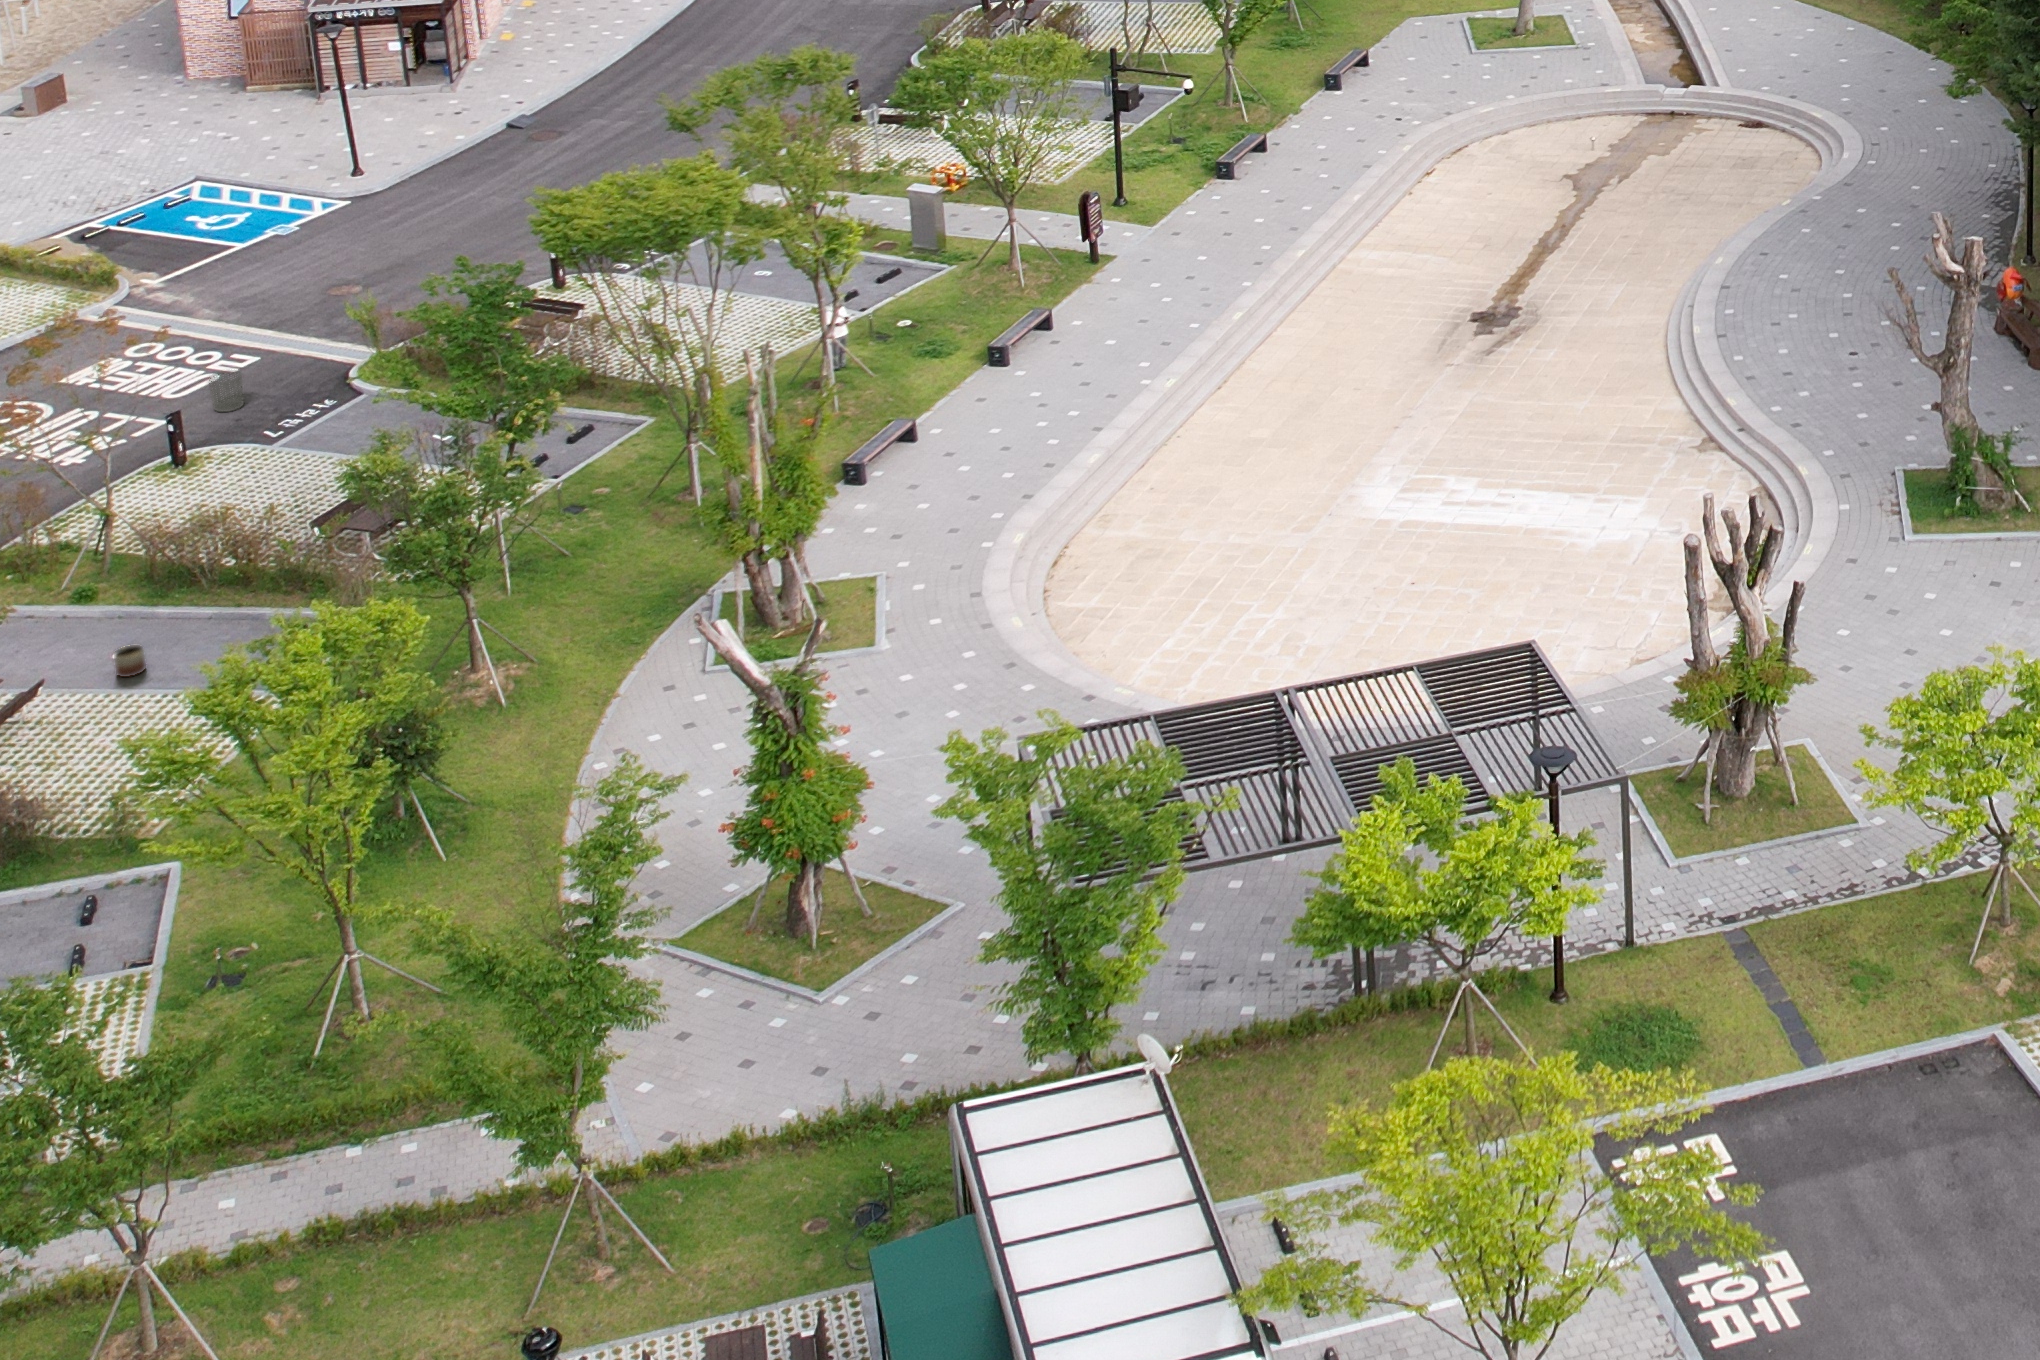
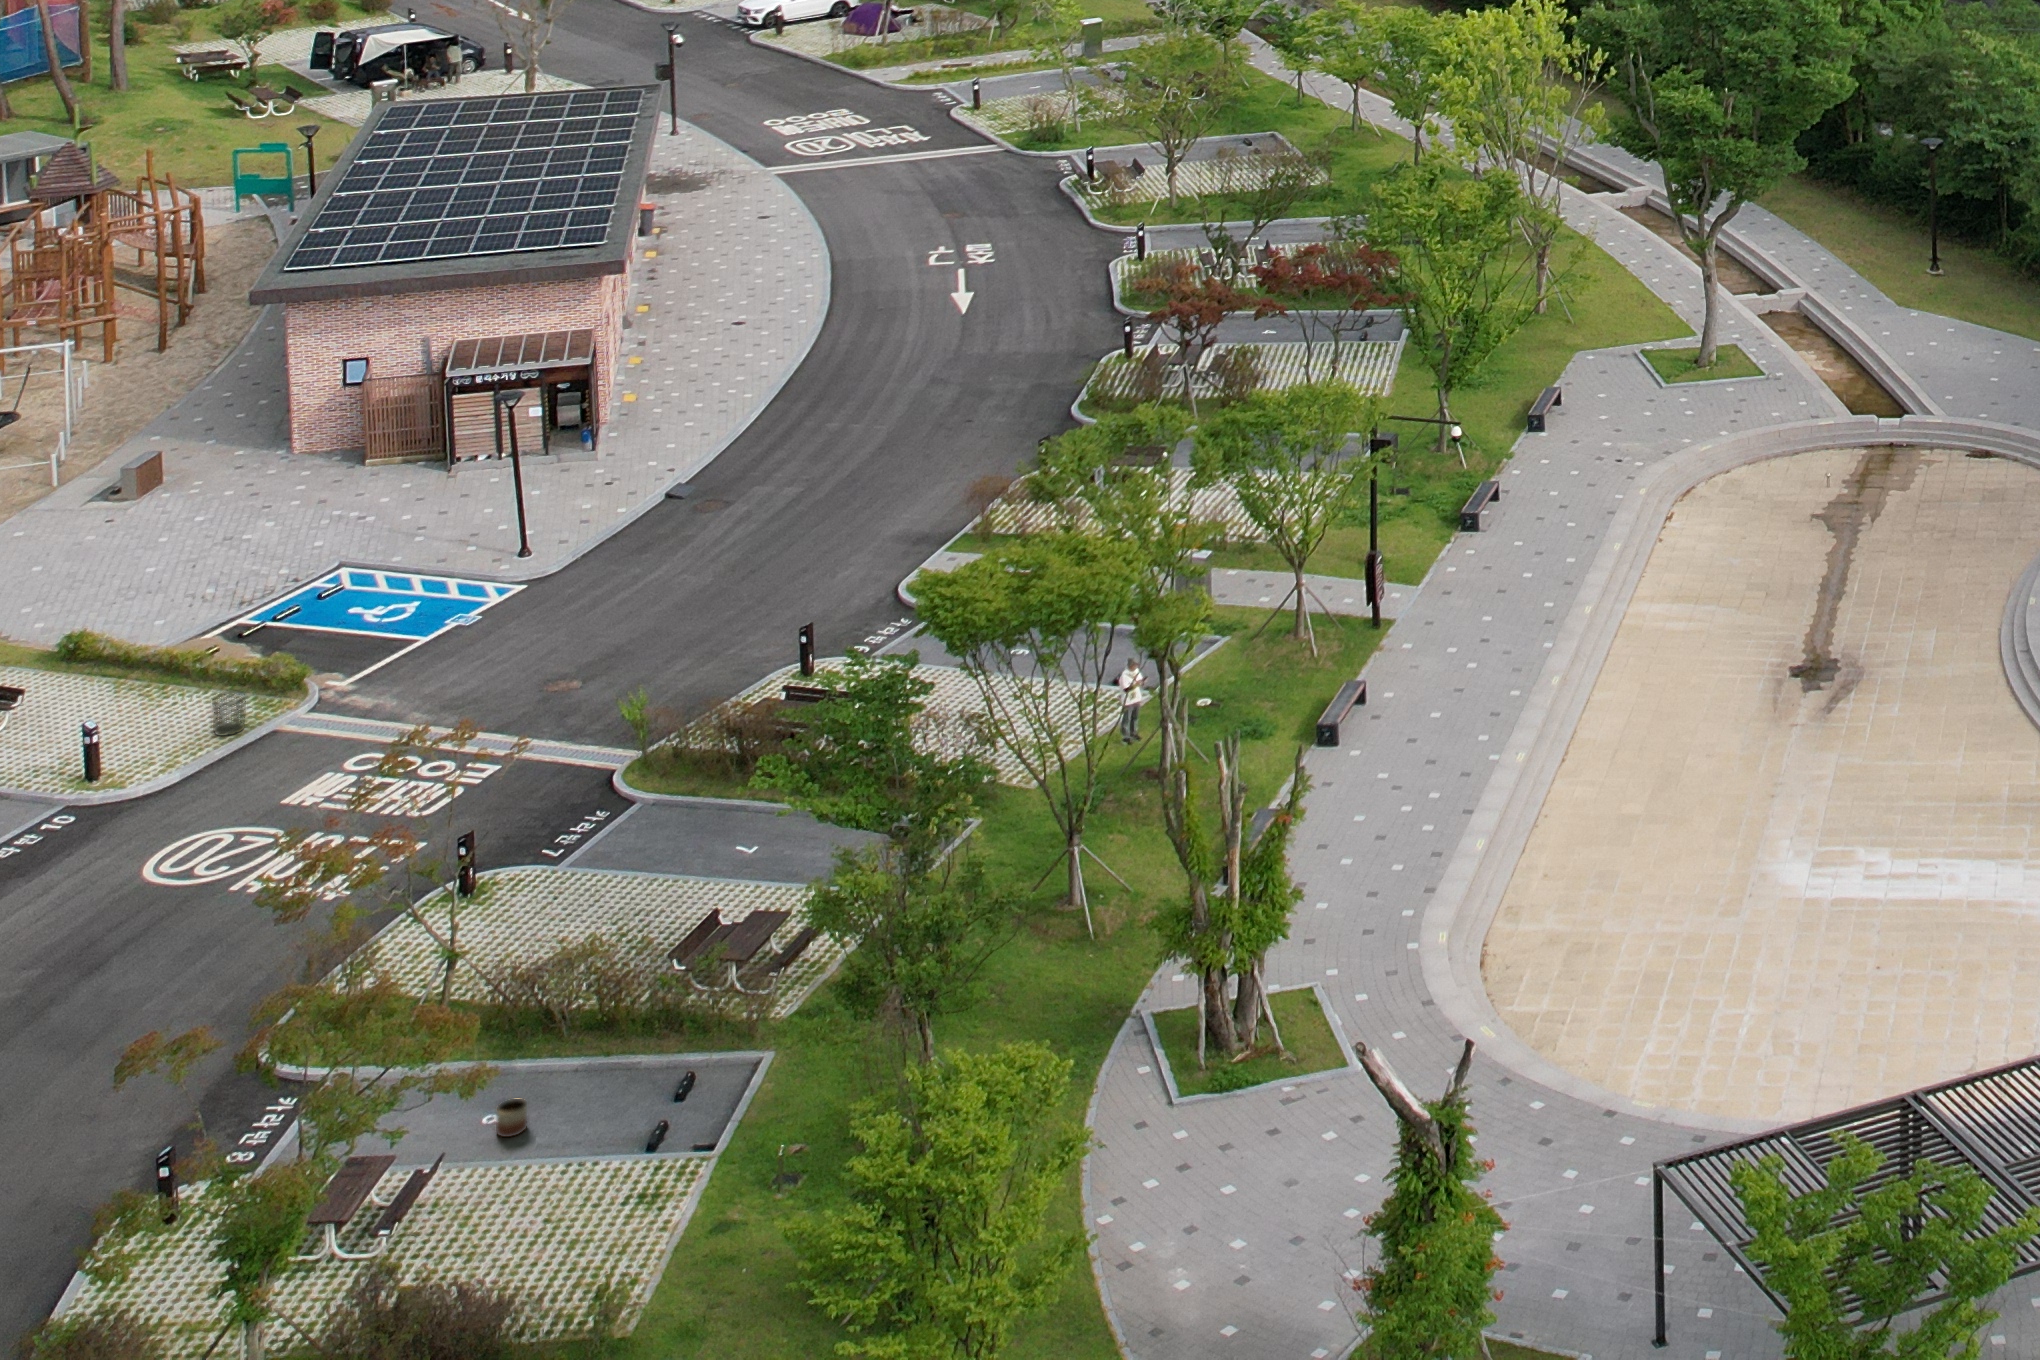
waste bin: present [209,372,243,412] -> present [212,692,246,736]

